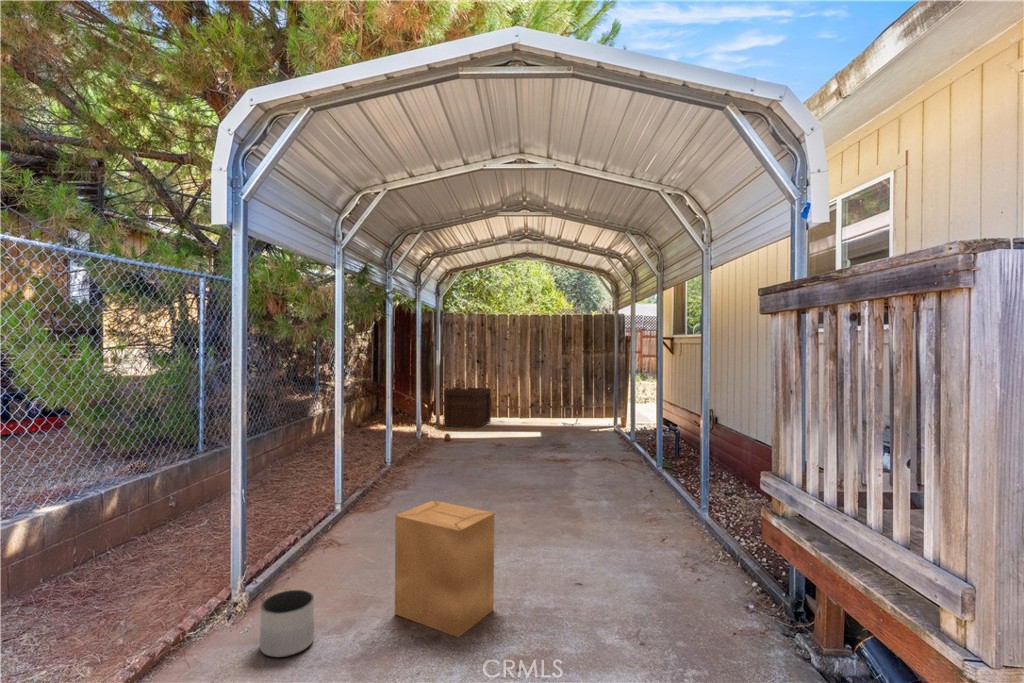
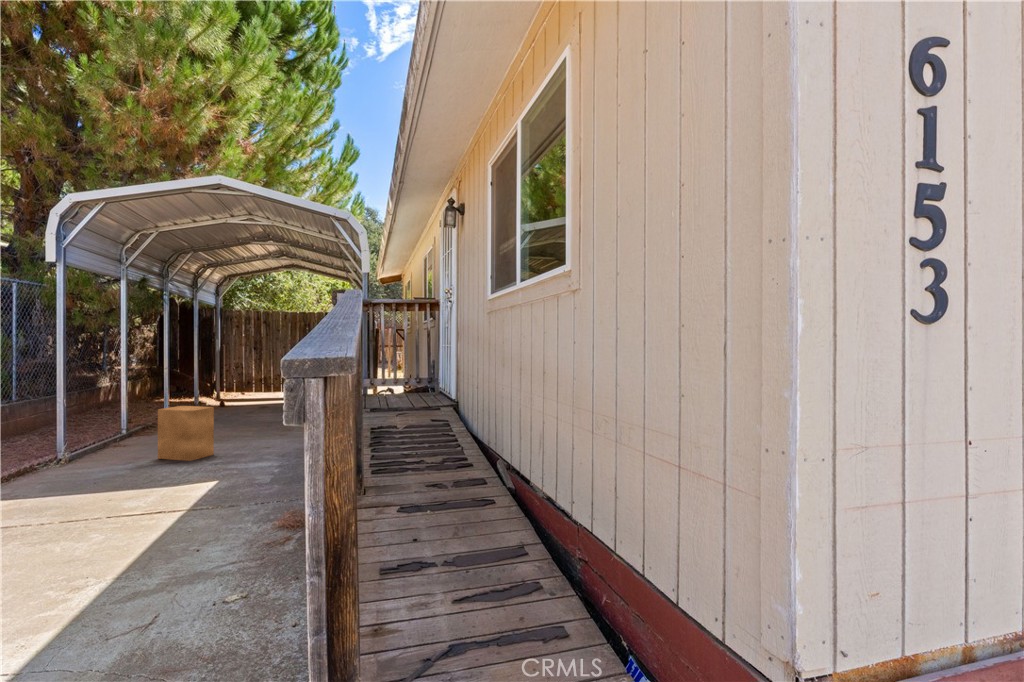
wooden crate: present [444,387,491,428] -> none [223,369,265,400]
planter: present [260,590,314,657] -> none [81,444,111,470]

